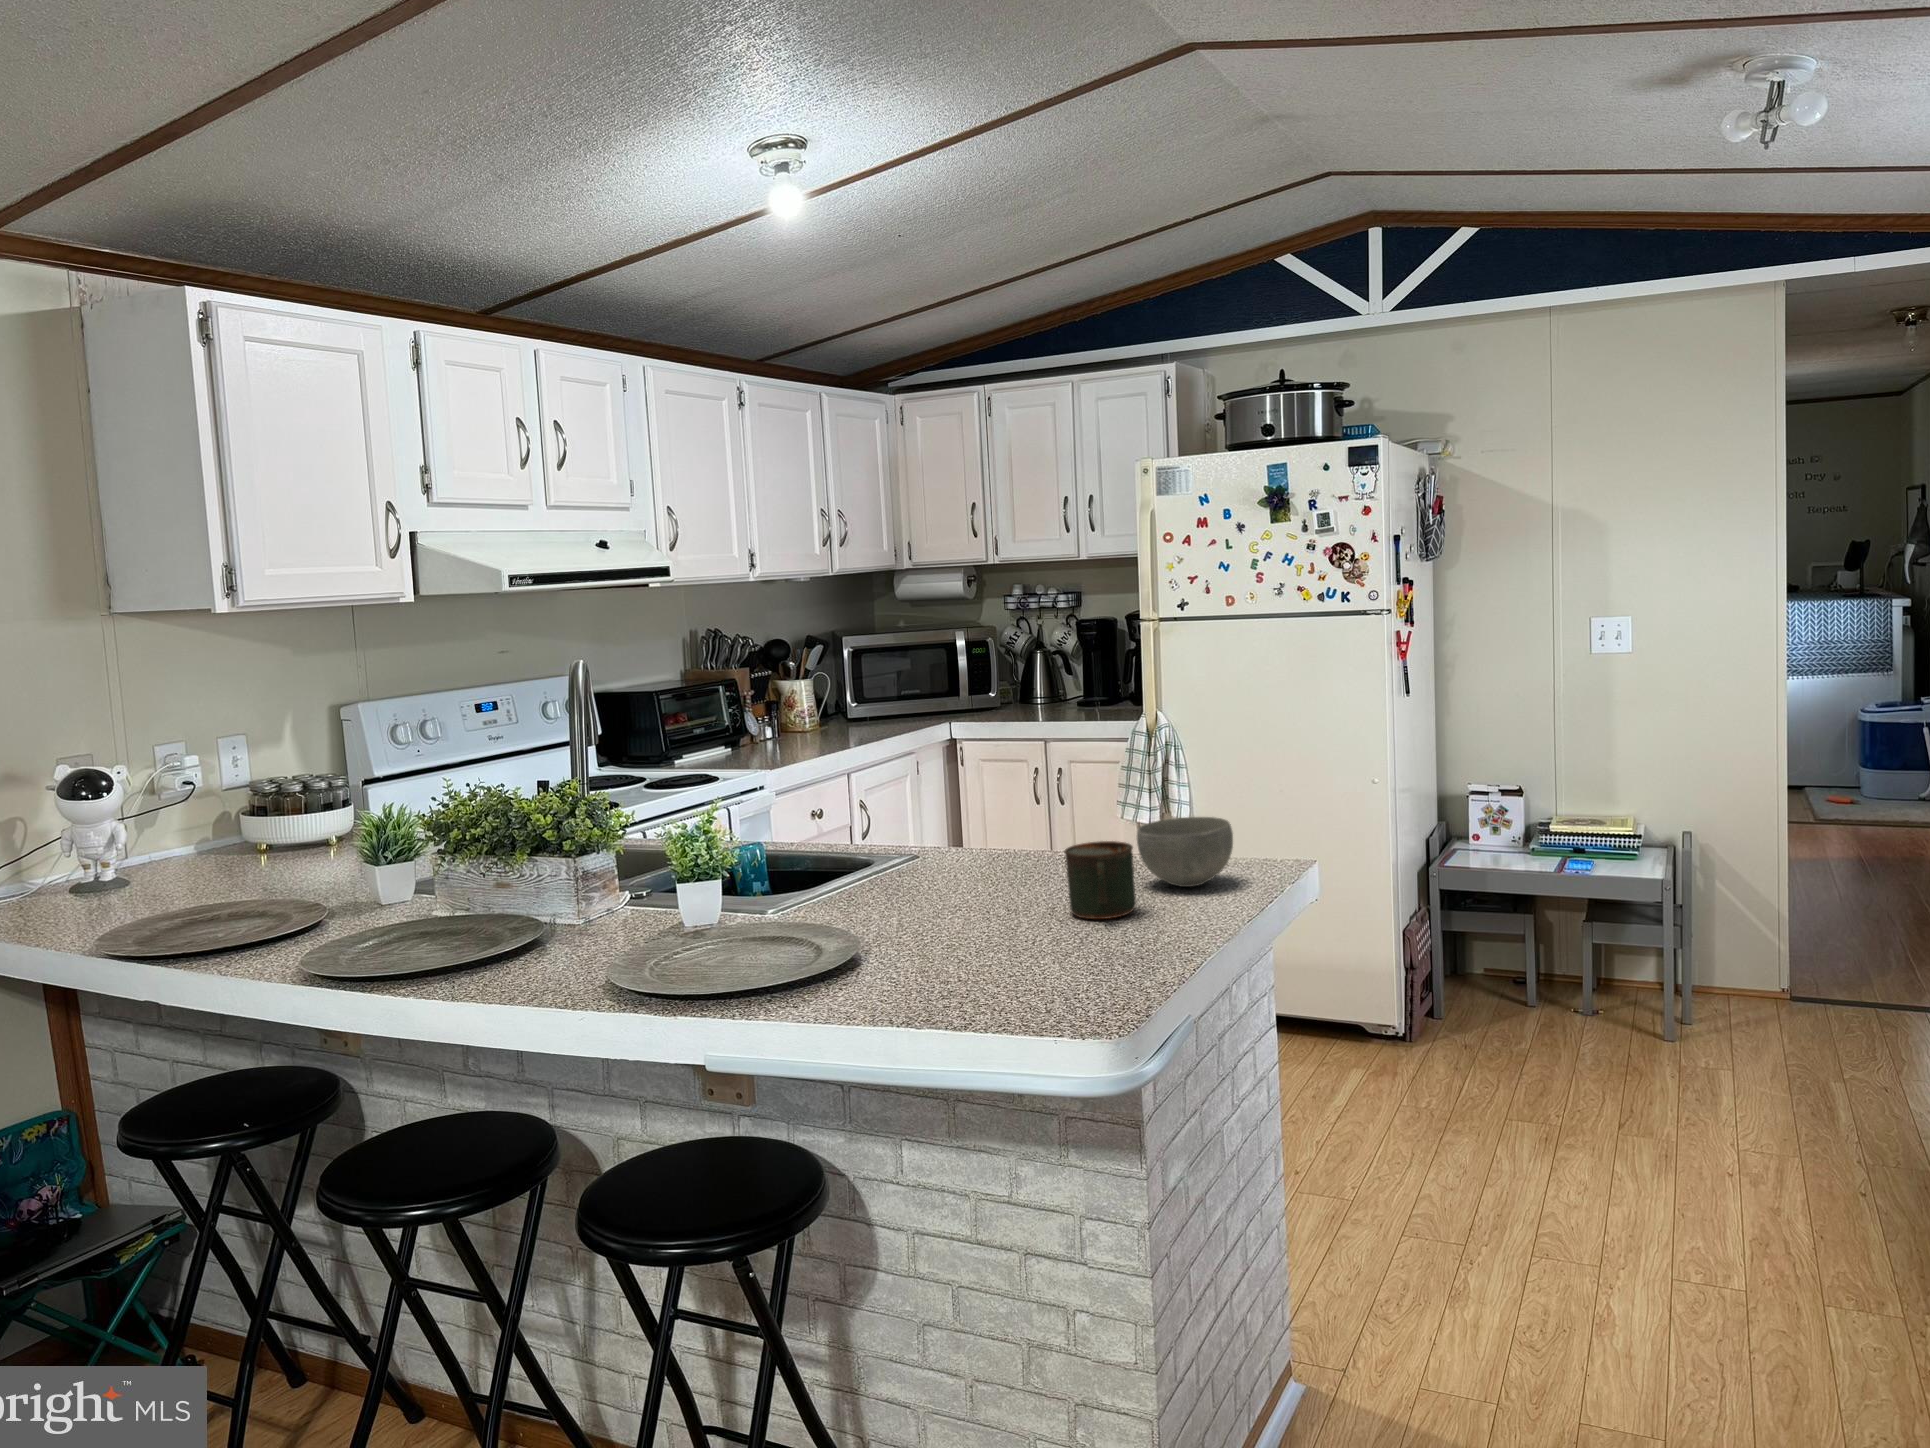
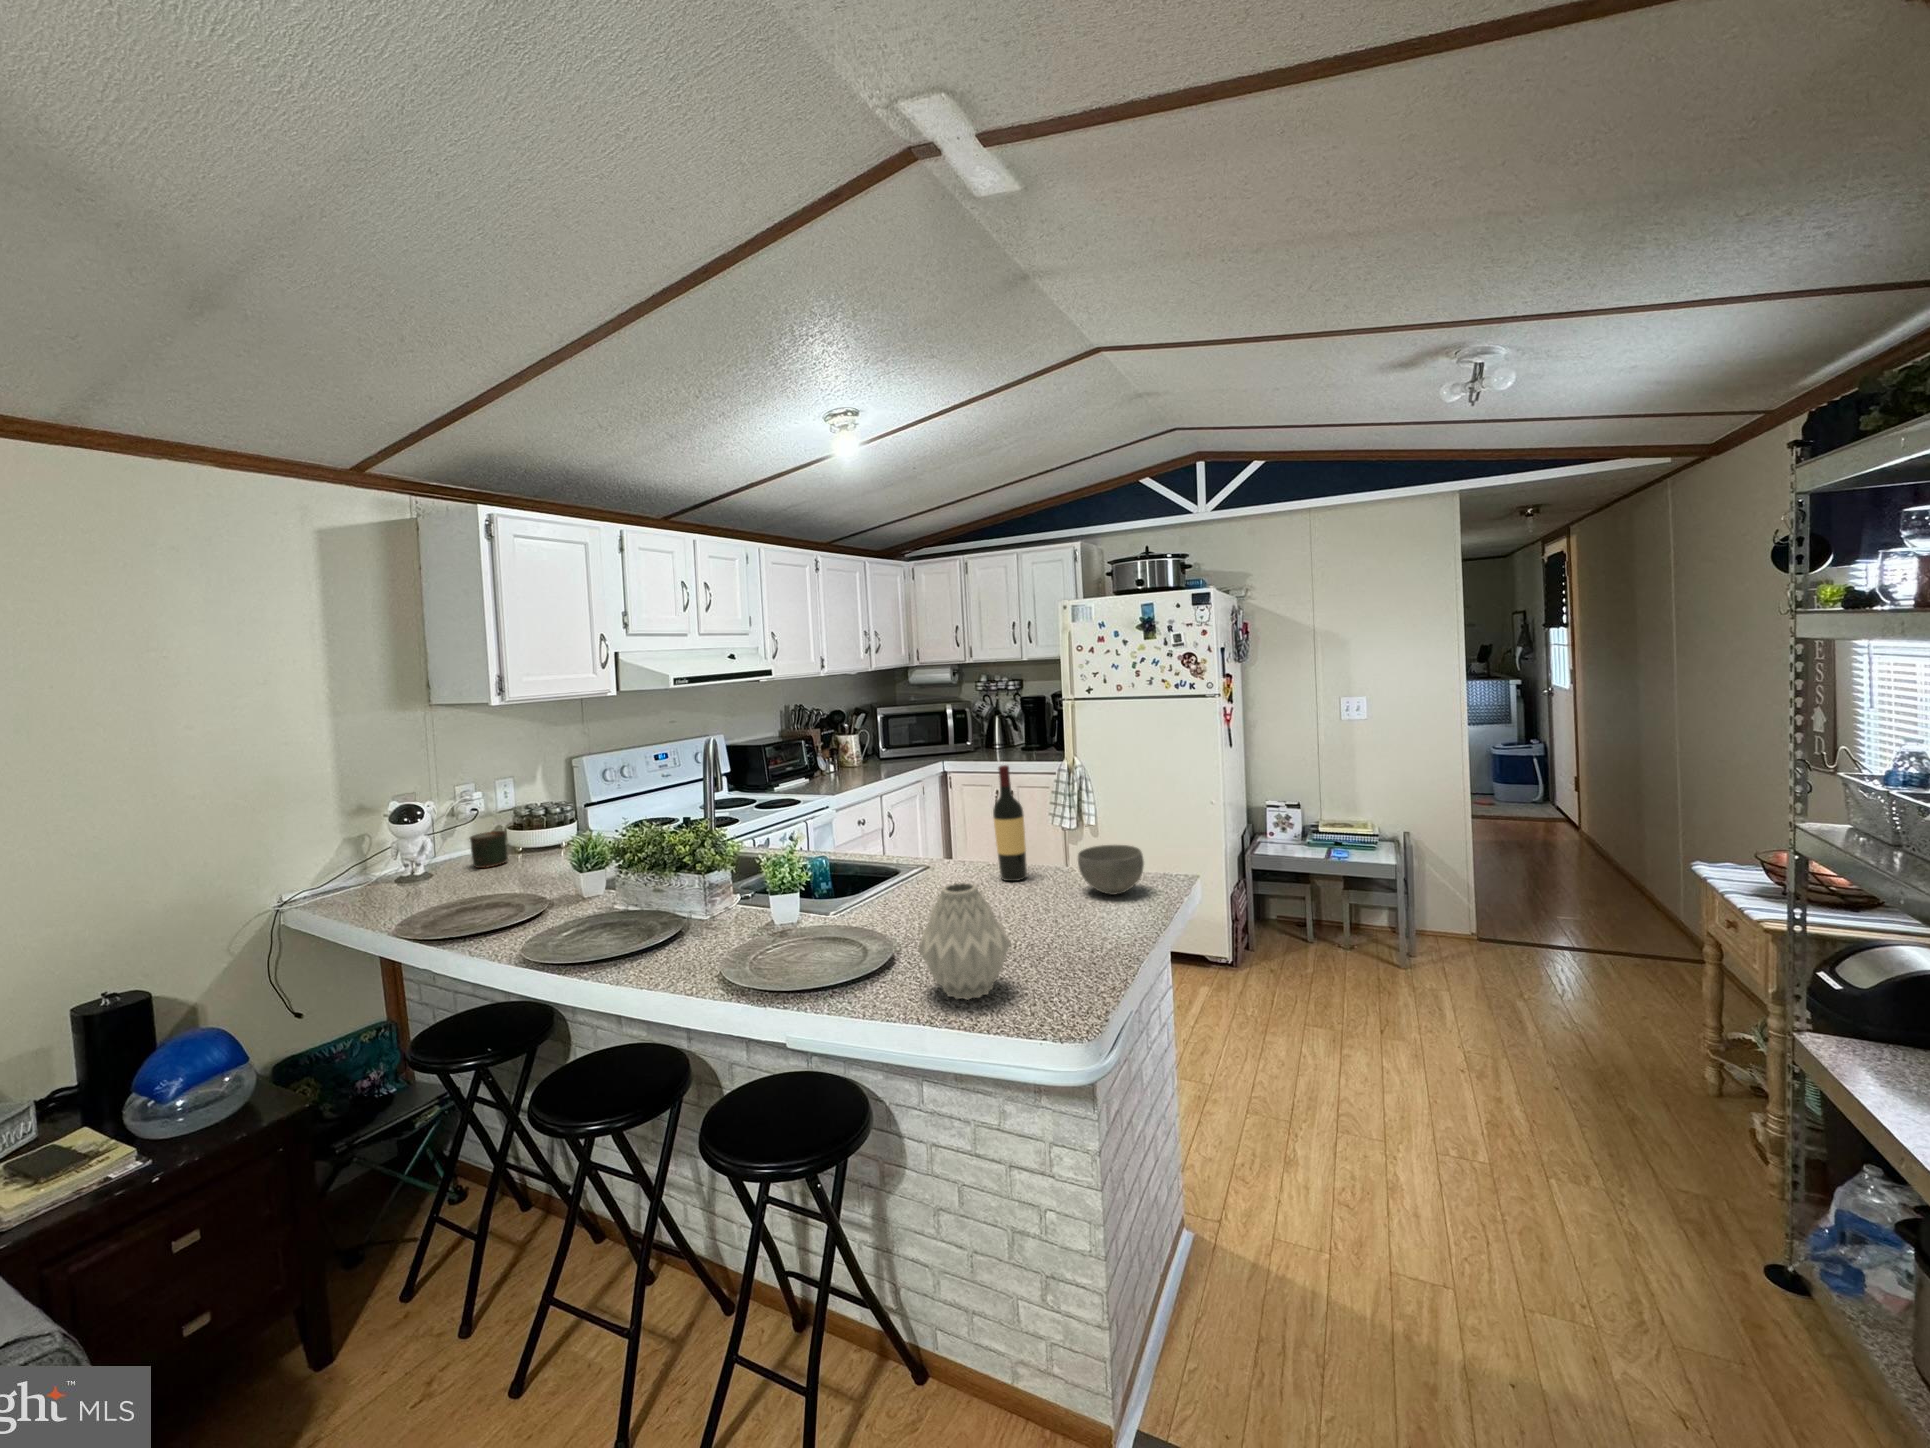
wine bottle: none [1013,701,1064,875] -> present [993,765,1027,881]
mug: present [1064,841,1136,919] -> present [470,831,508,868]
vase: none [894,843,1024,1001] -> present [918,883,1011,1000]

